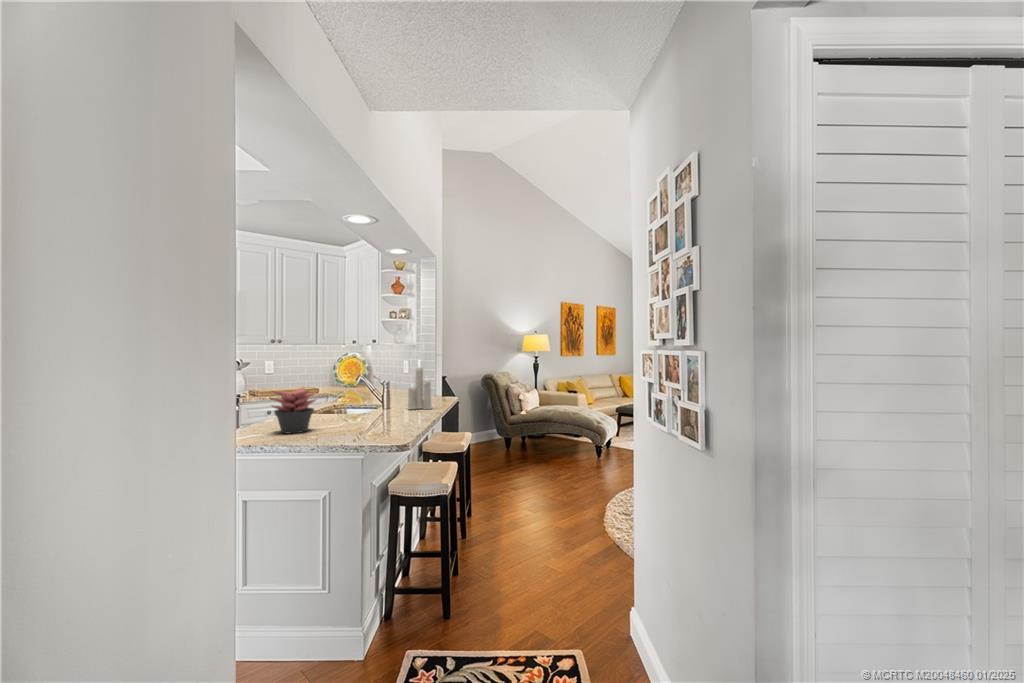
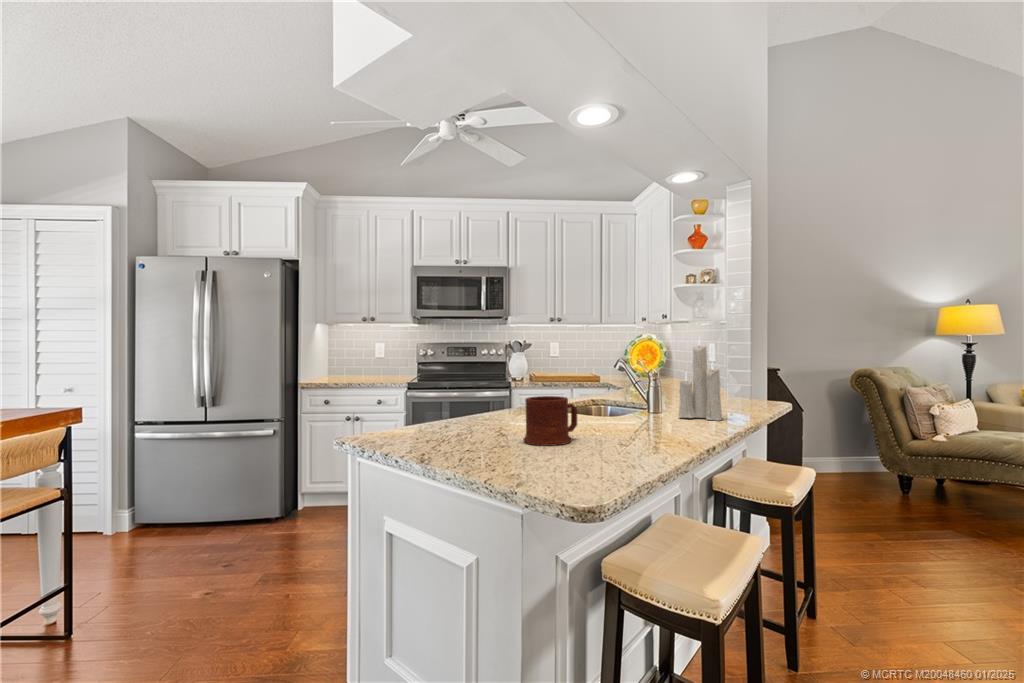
succulent plant: present [271,387,316,433] -> none [429,370,494,442]
mug: none [338,401,368,429] -> present [524,396,577,446]

